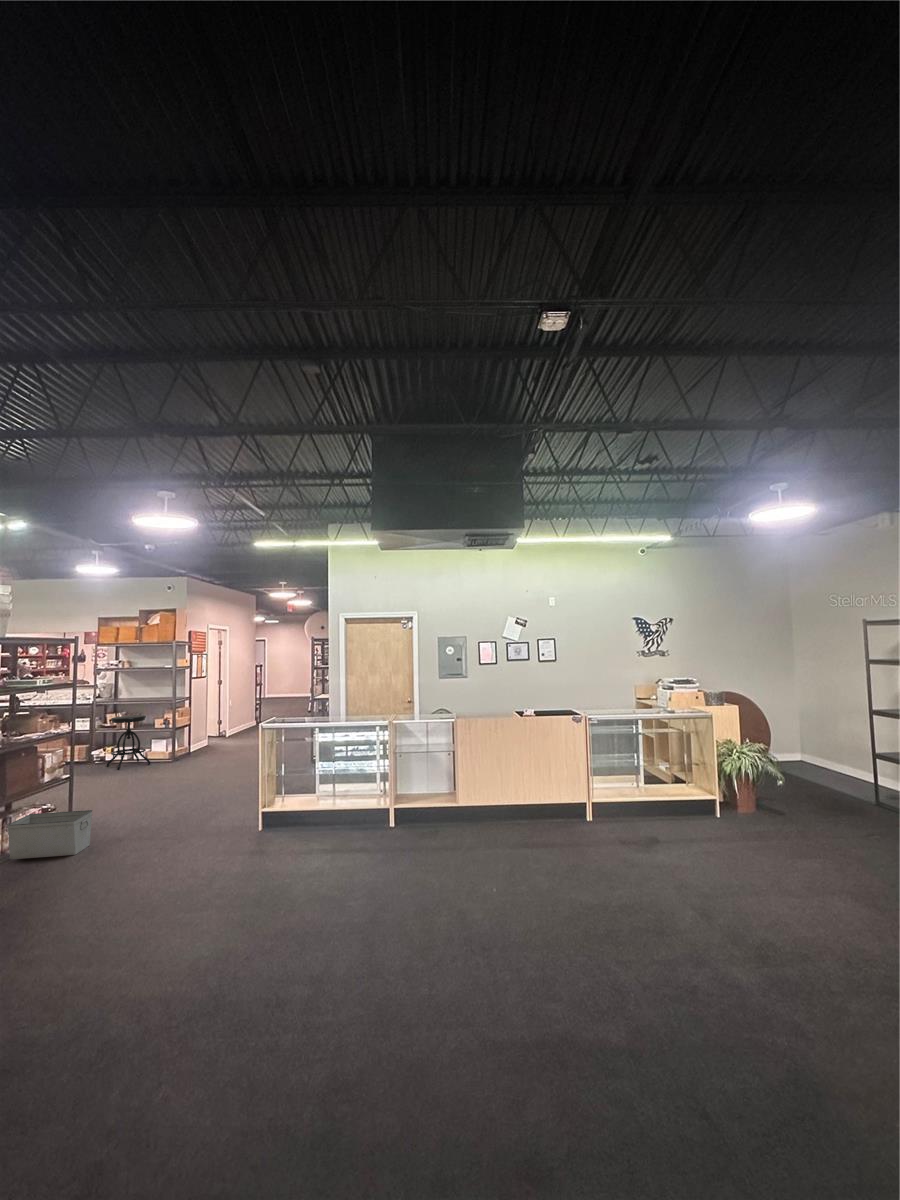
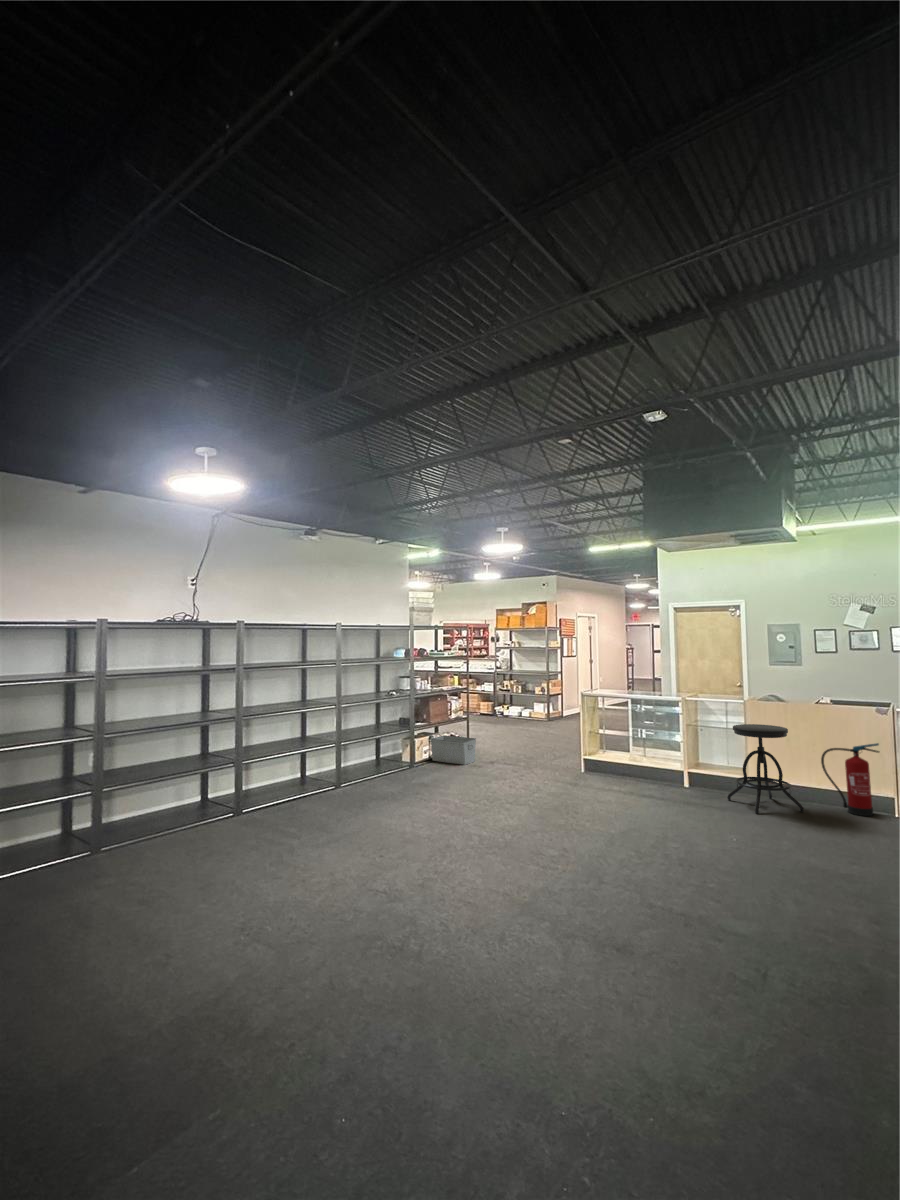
stool: present [107,715,150,770] -> present [727,724,803,814]
fire extinguisher: none [515,749,560,821] -> present [821,743,879,816]

